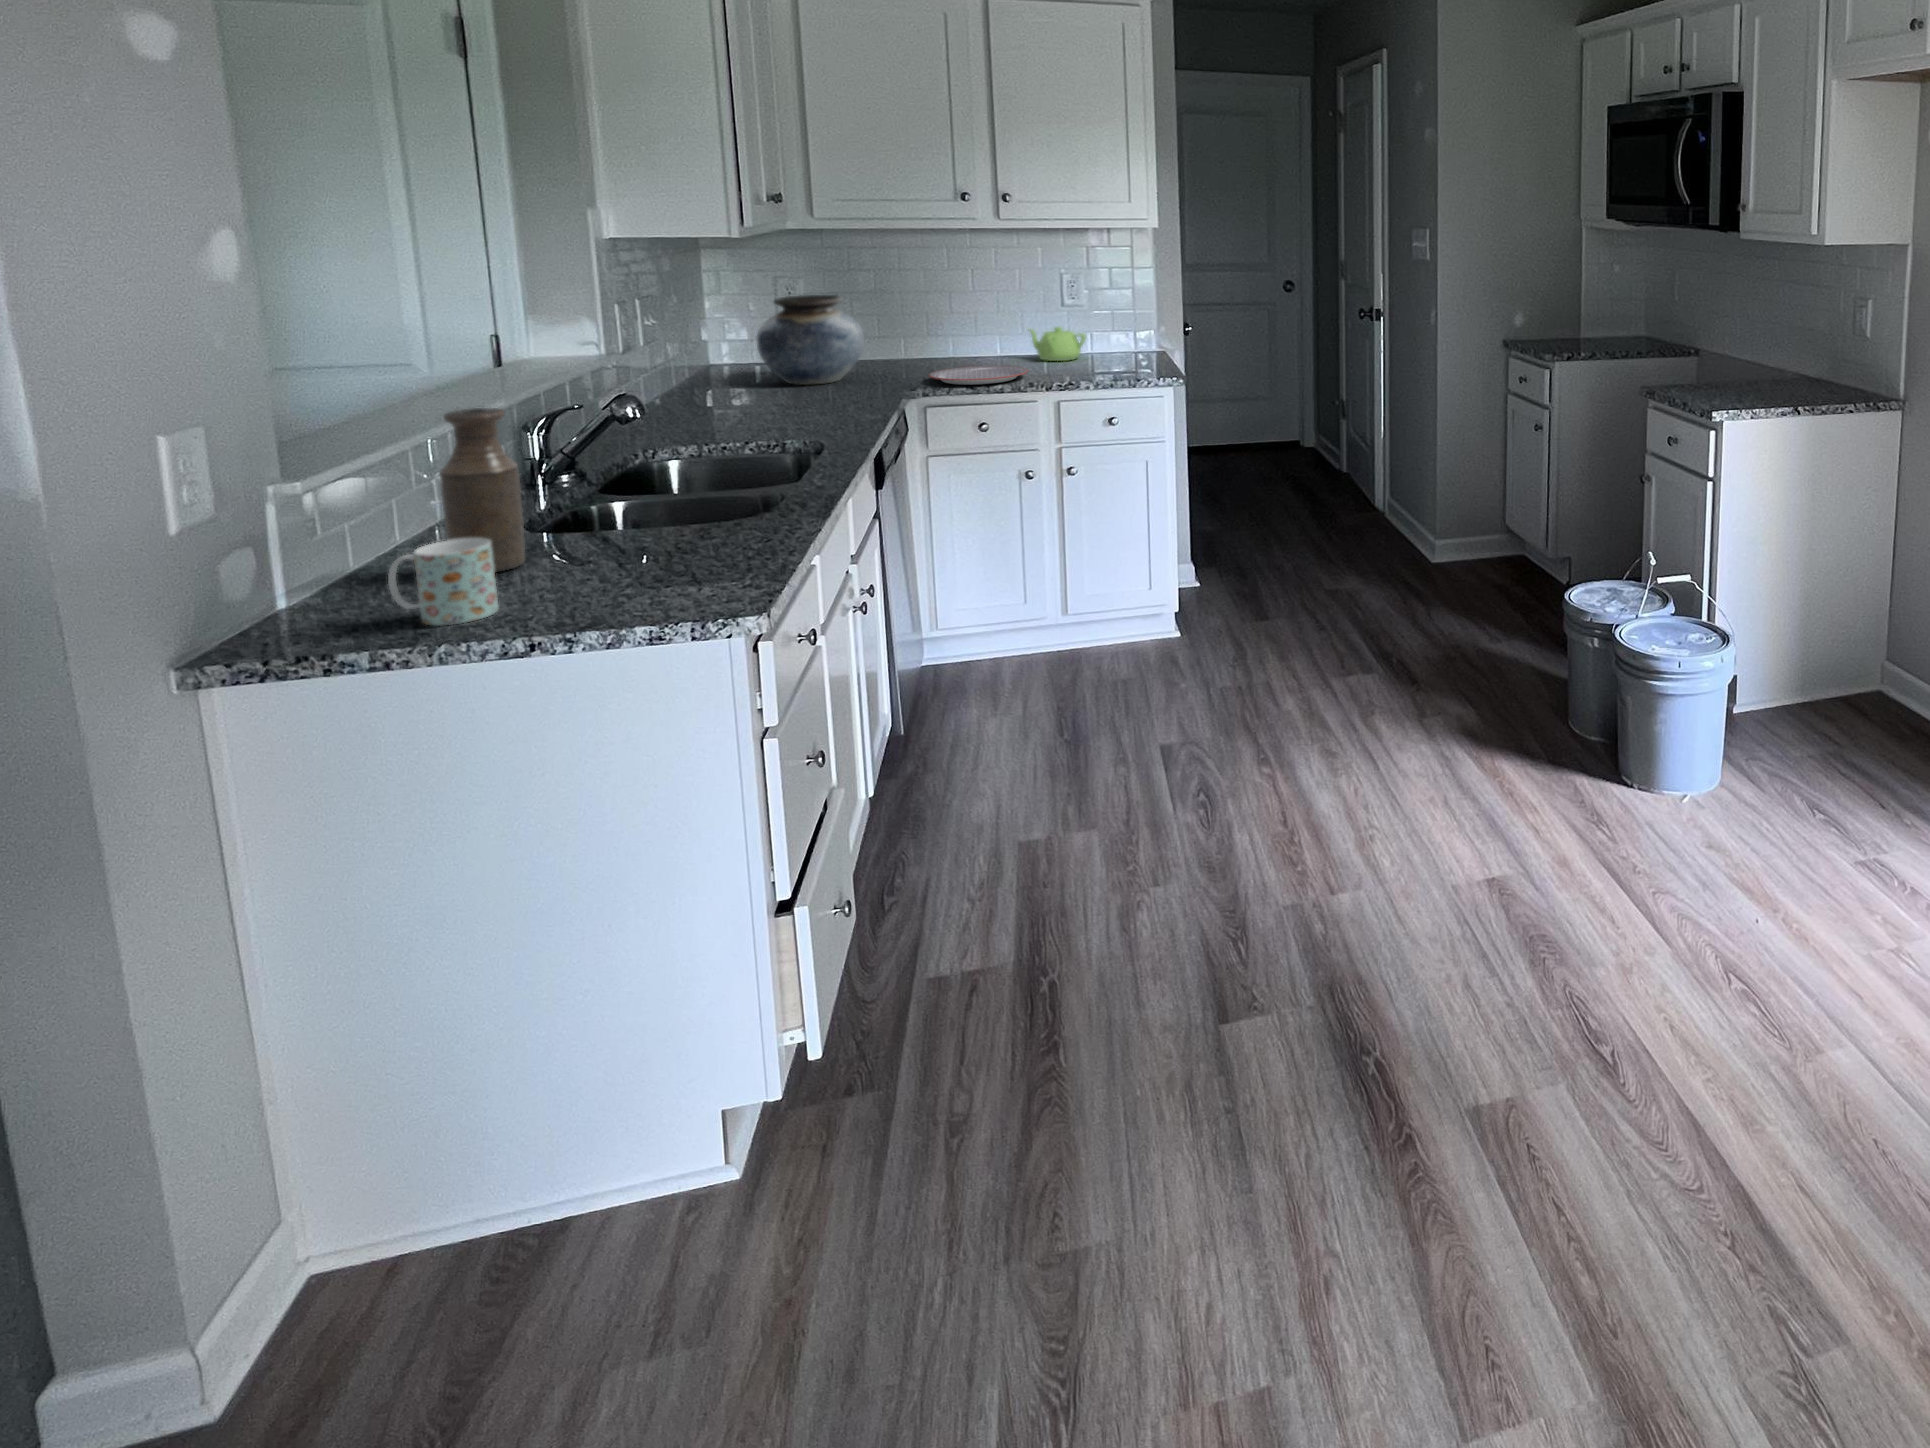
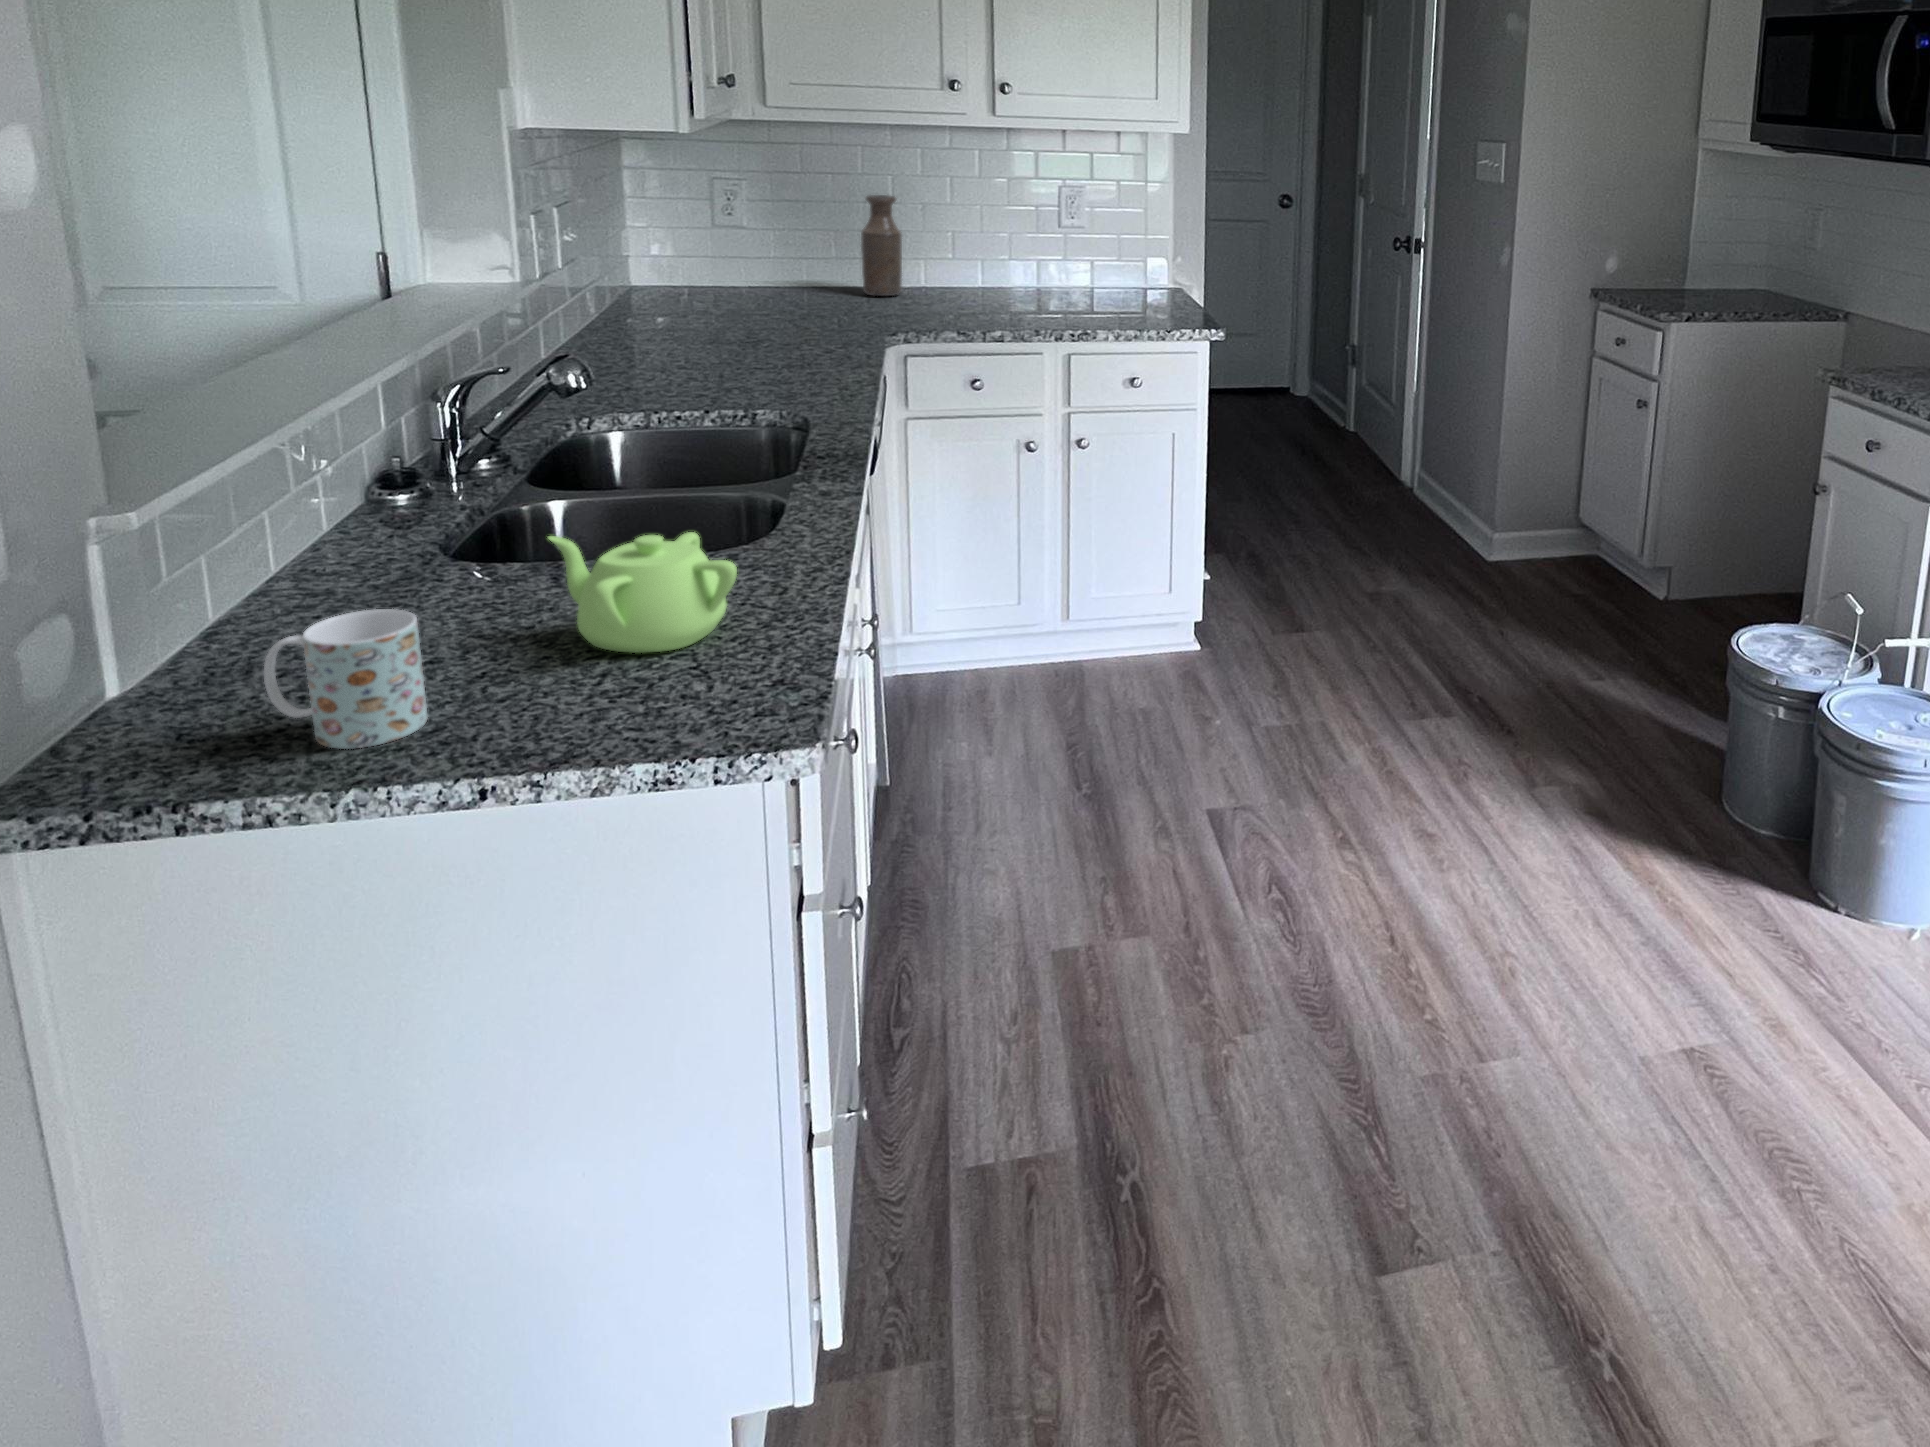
vase: present [757,295,864,385] -> none [695,202,829,319]
teapot: present [1030,327,1086,361] -> present [548,532,737,653]
plate: present [929,365,1028,385] -> none [911,301,1036,328]
bottle: present [440,408,525,572] -> present [861,195,902,296]

